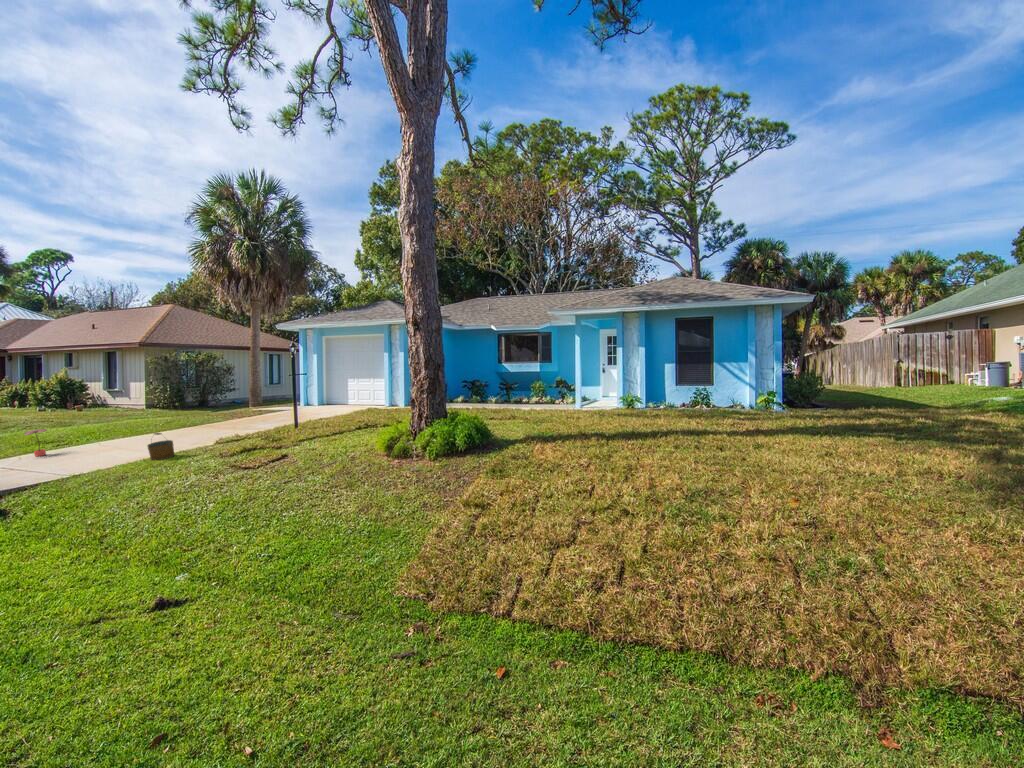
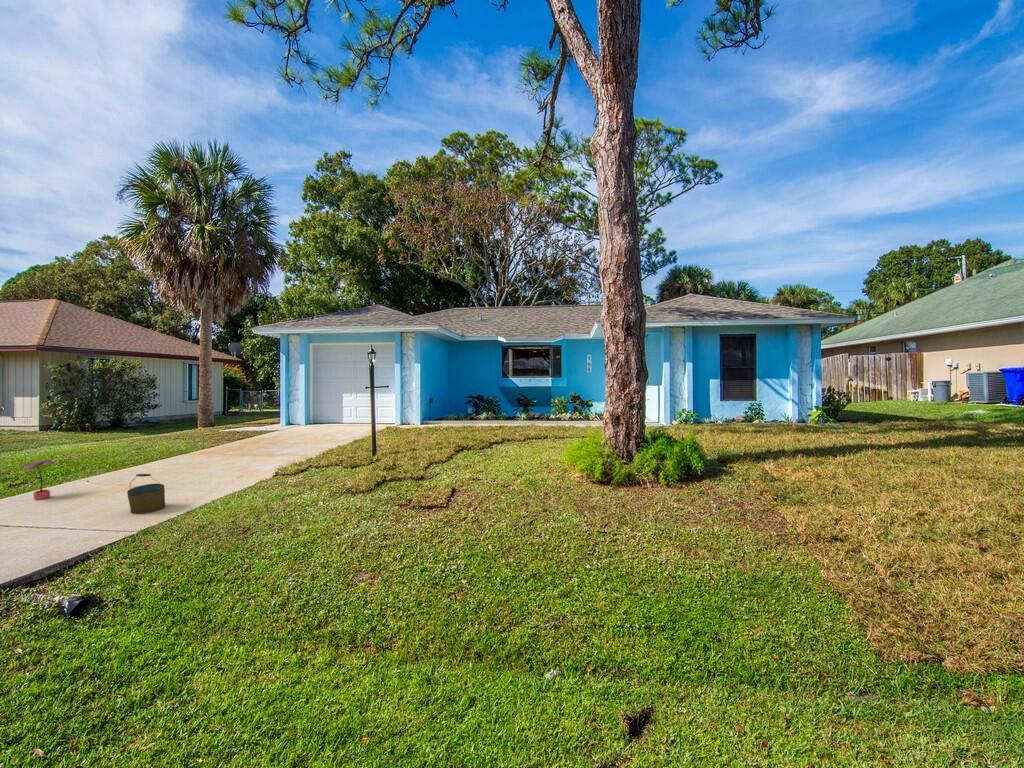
bucket: present [148,433,174,460] -> present [127,474,165,514]

